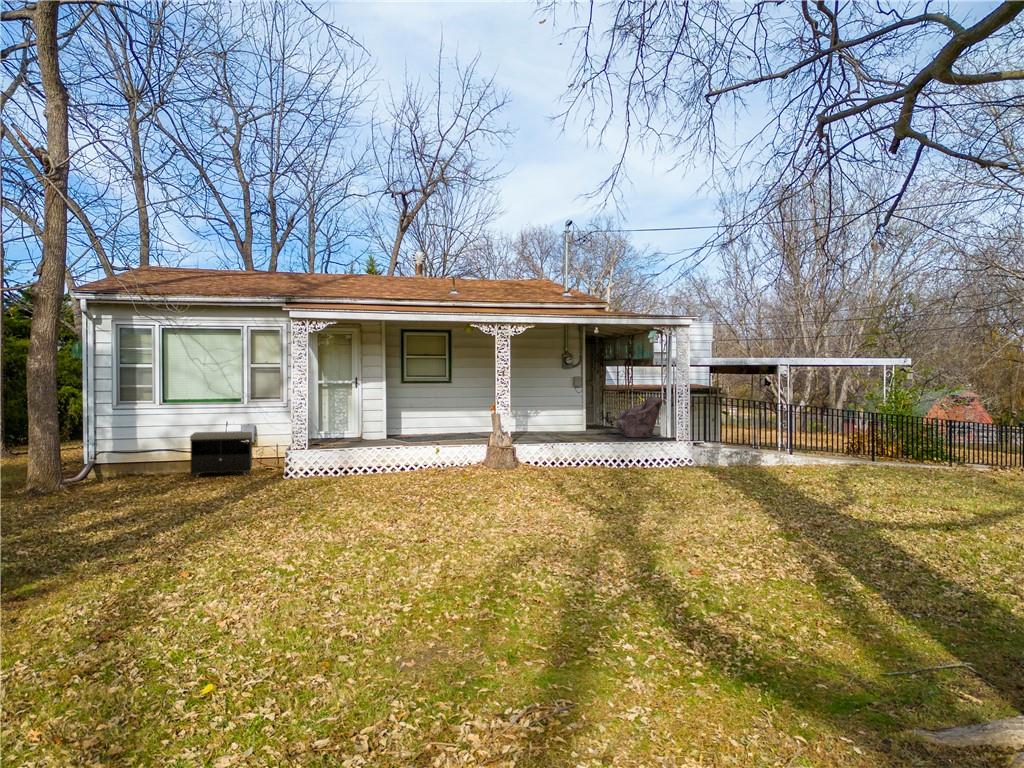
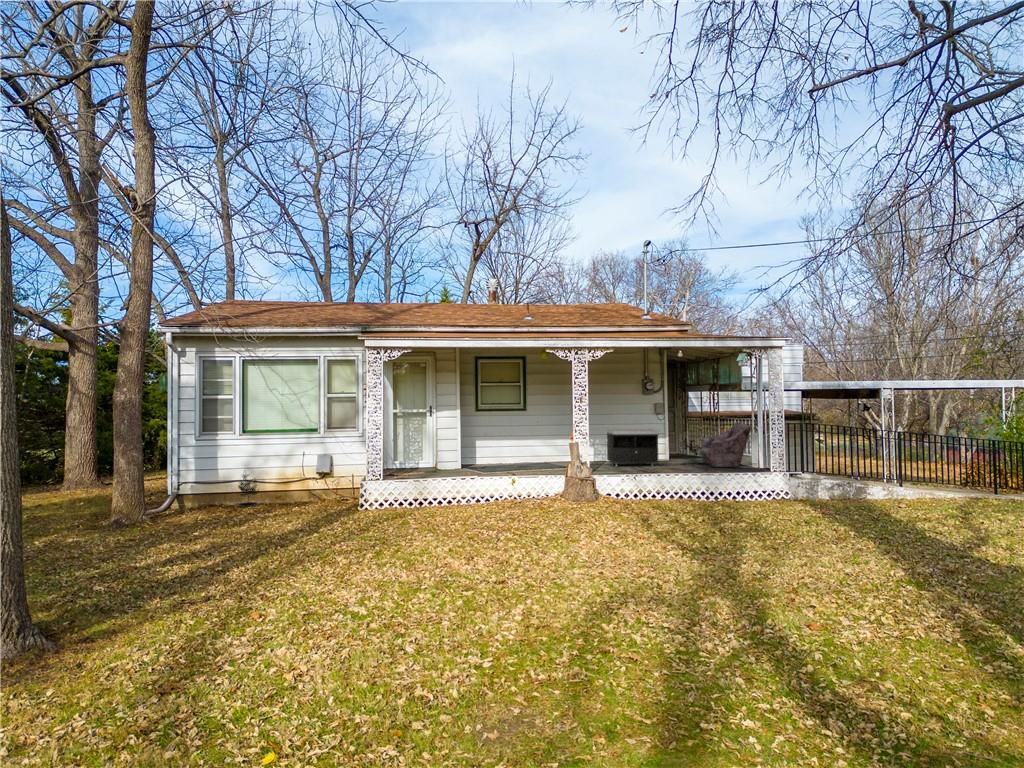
storage bench: present [190,431,252,477] -> present [607,429,659,466]
potted tree: none [155,440,180,477] -> present [237,474,259,507]

